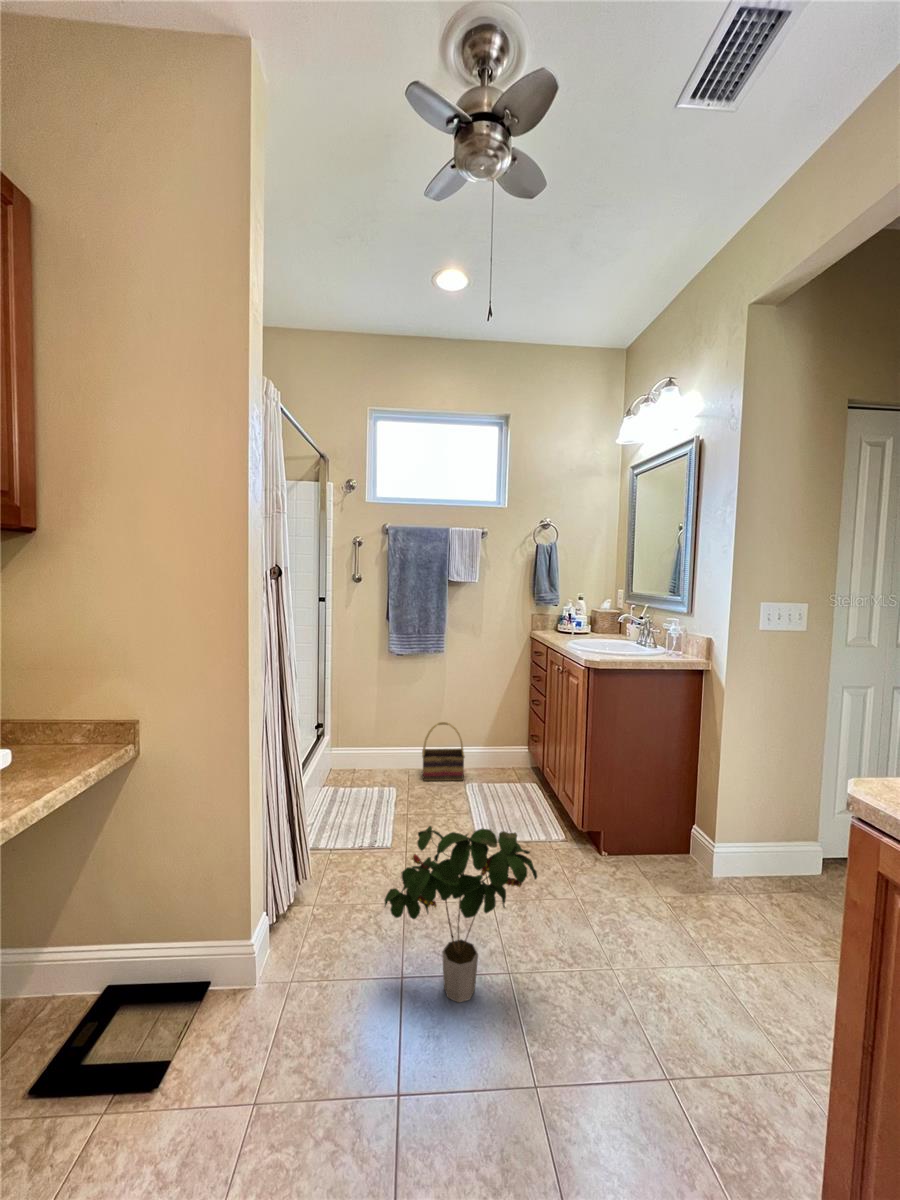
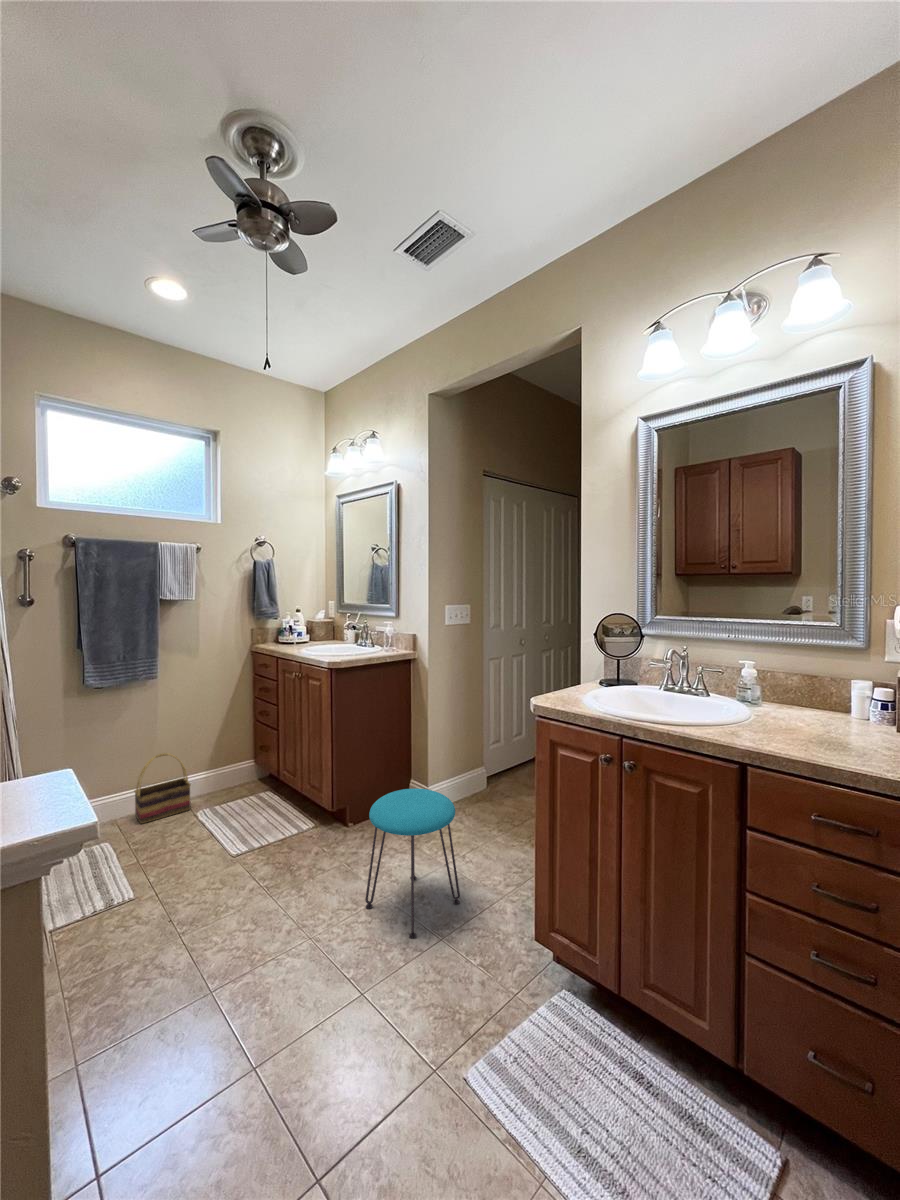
potted plant: present [385,826,537,1003] -> none [189,813,336,984]
stool: none [583,840,717,1049] -> present [365,789,460,938]

